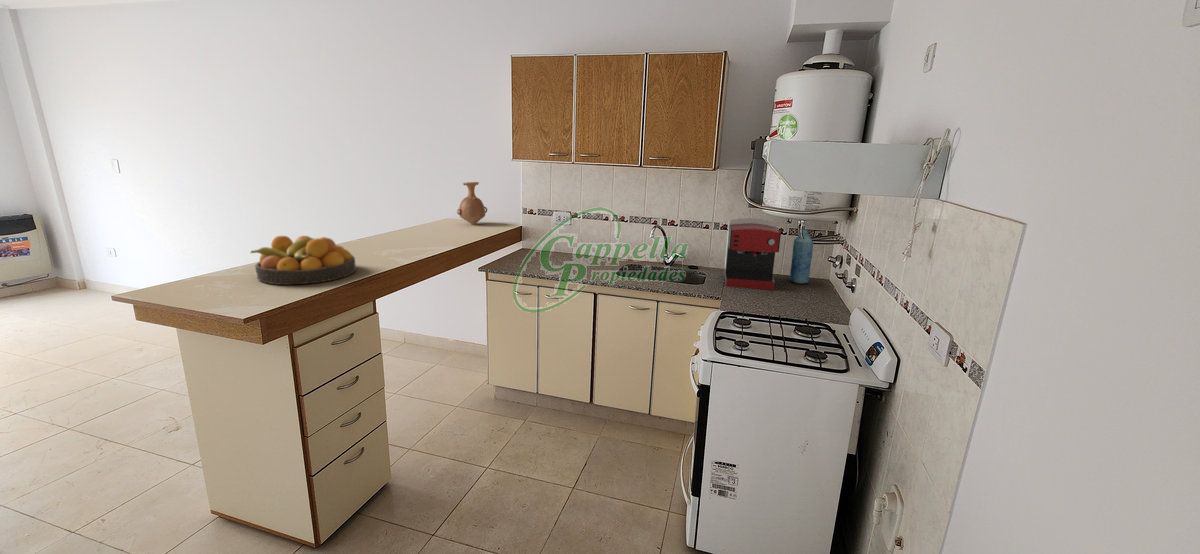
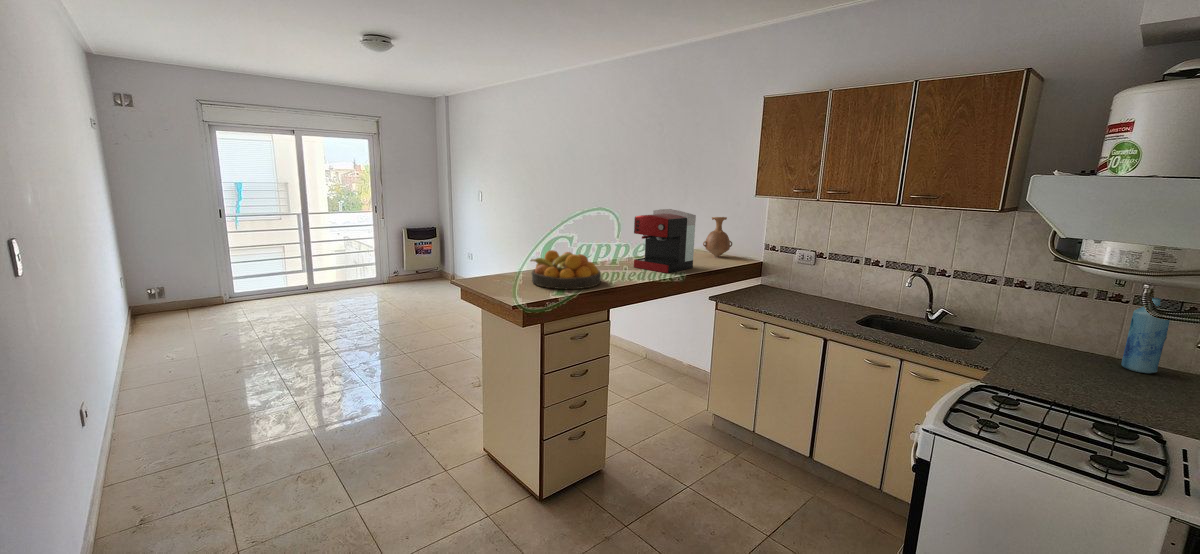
coffee maker: present [724,218,781,290] -> present [634,209,696,273]

